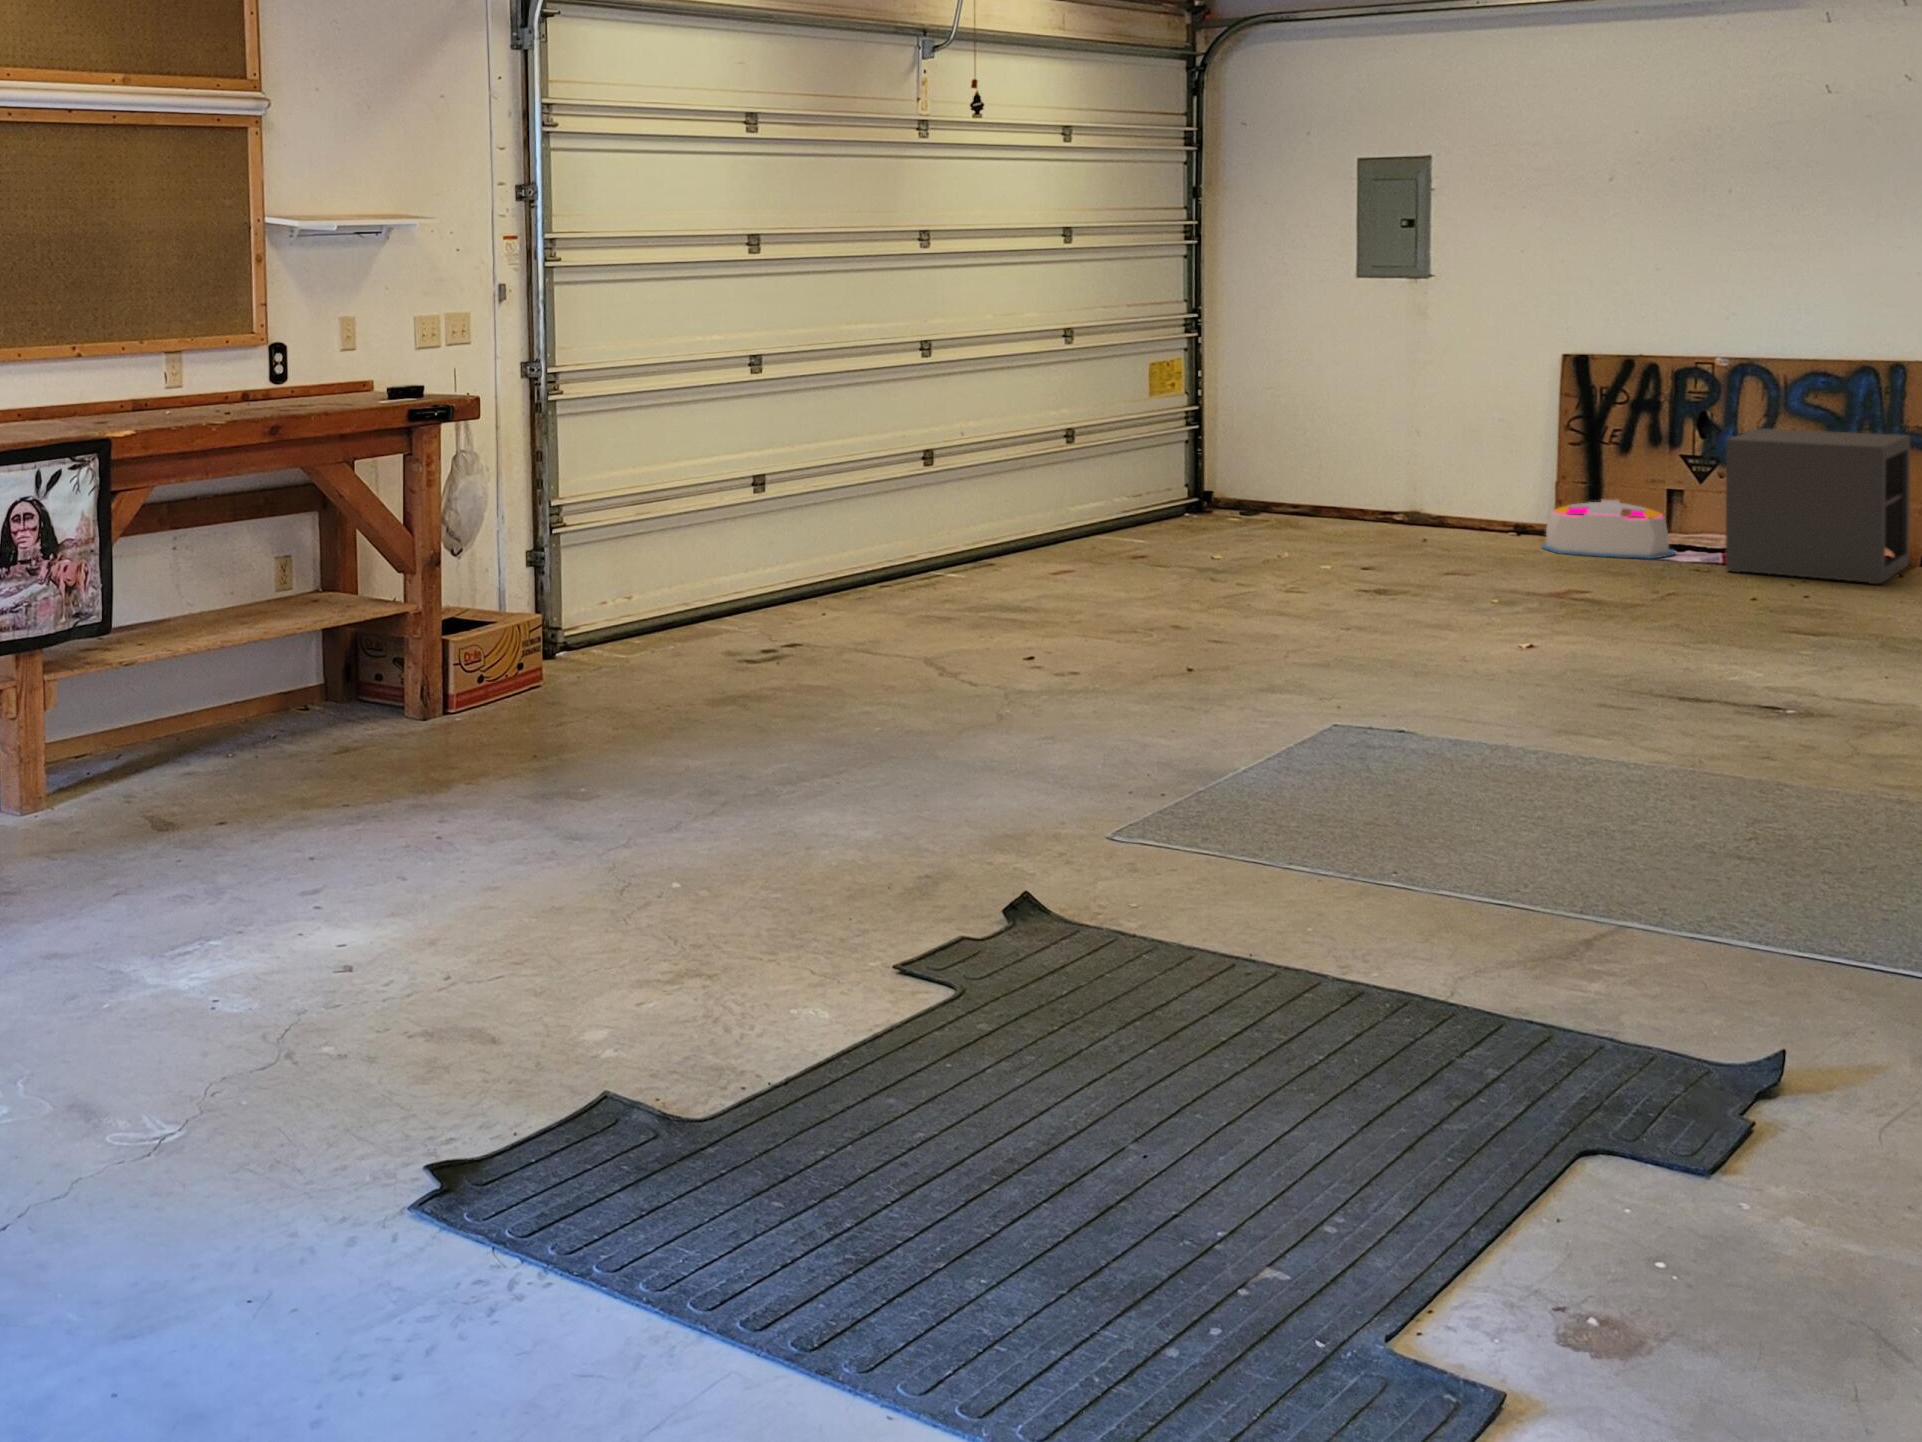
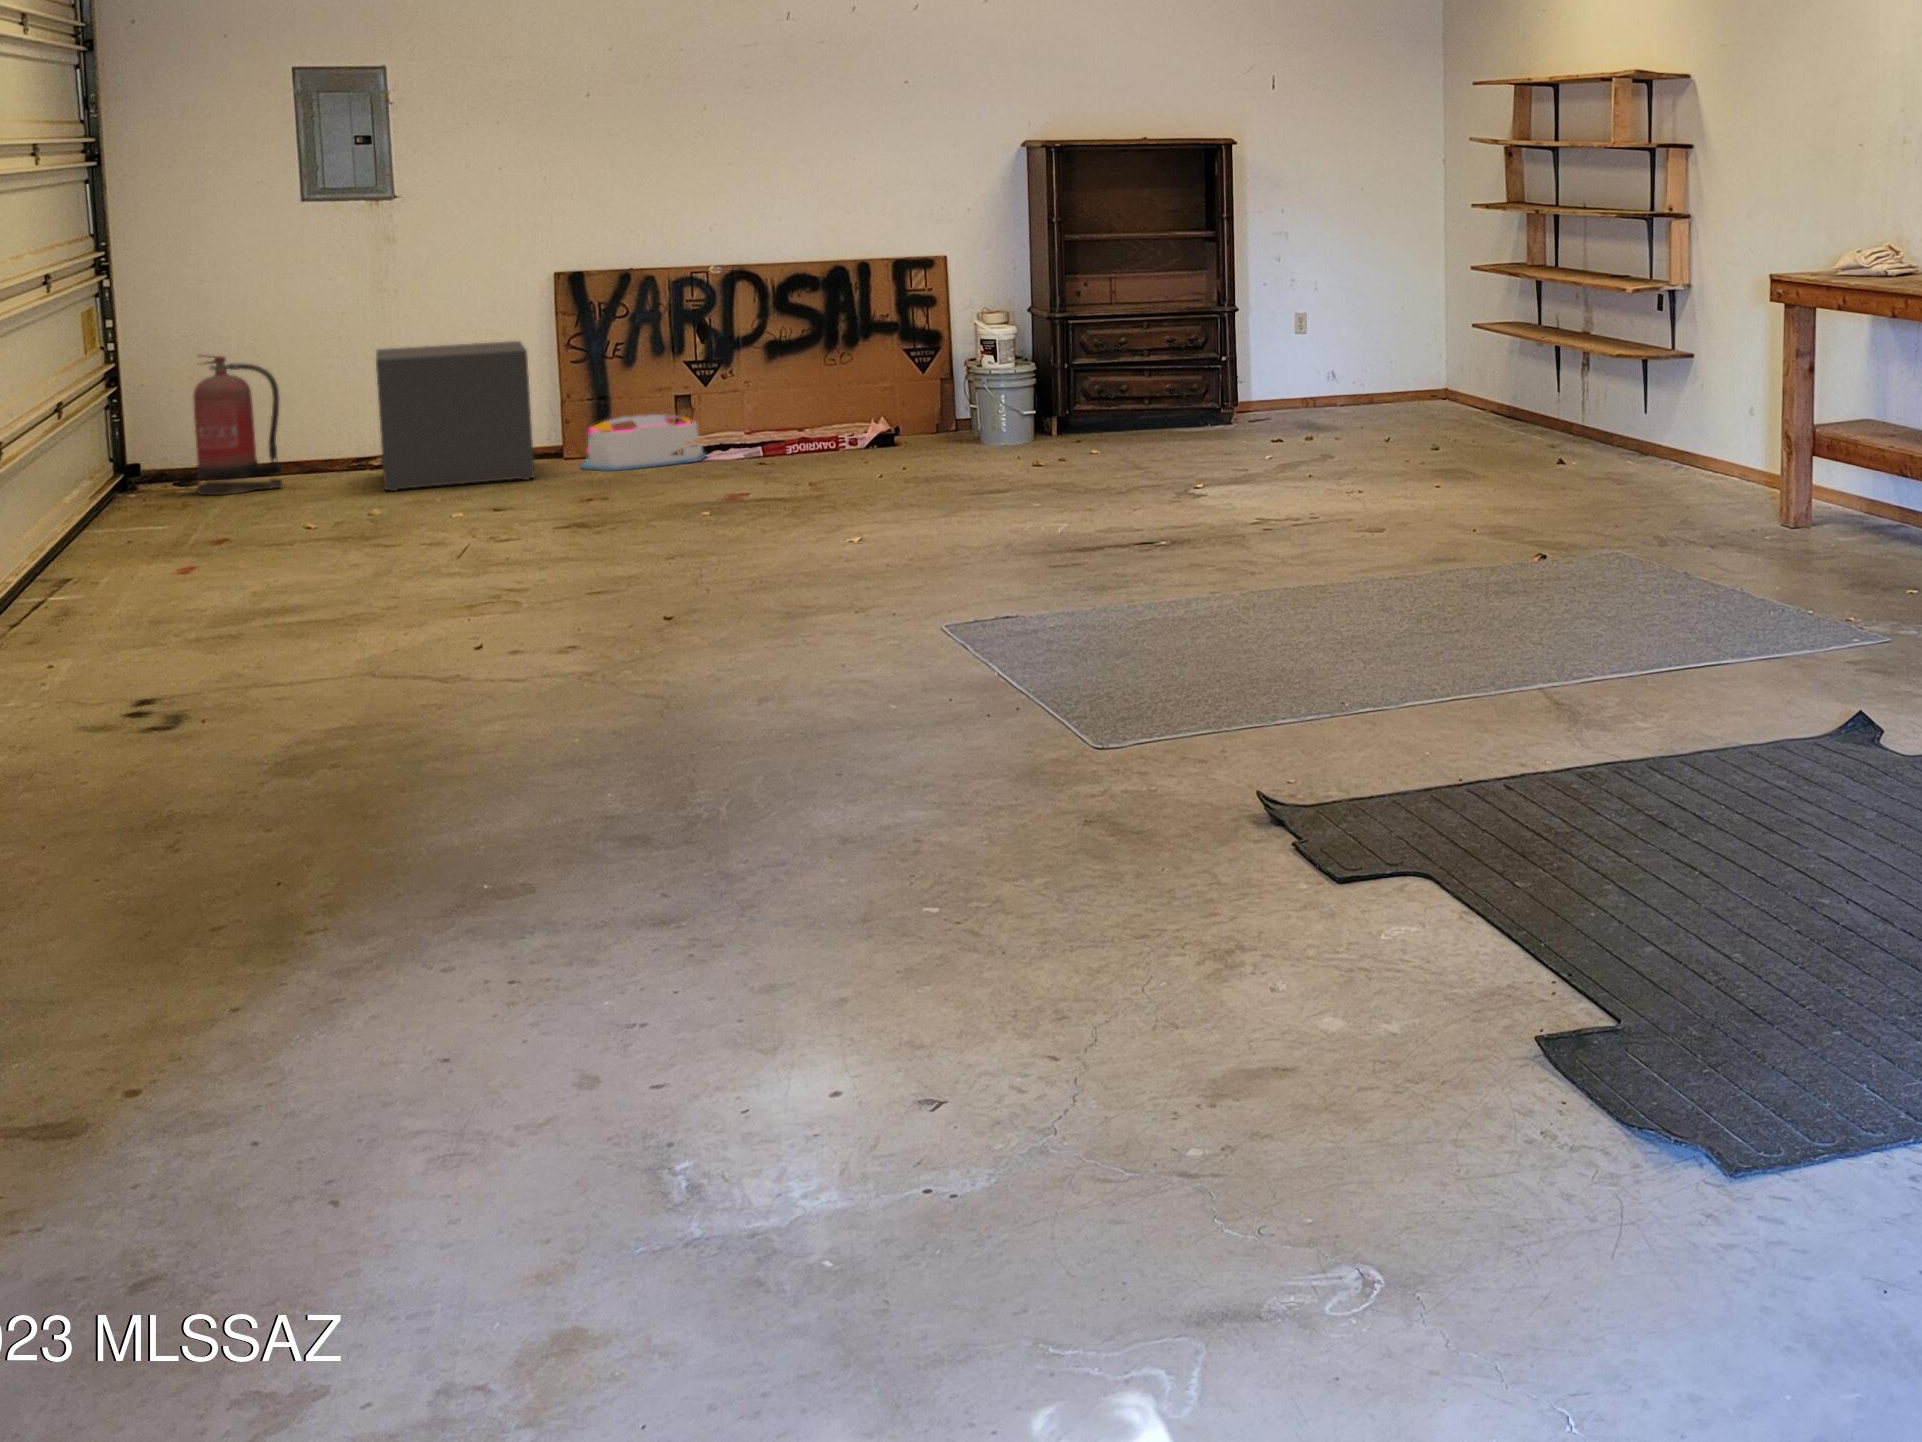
fire extinguisher: none [1253,401,1313,521] -> present [194,356,282,495]
storage cabinet: present [1725,428,1910,585] -> present [376,341,534,491]

